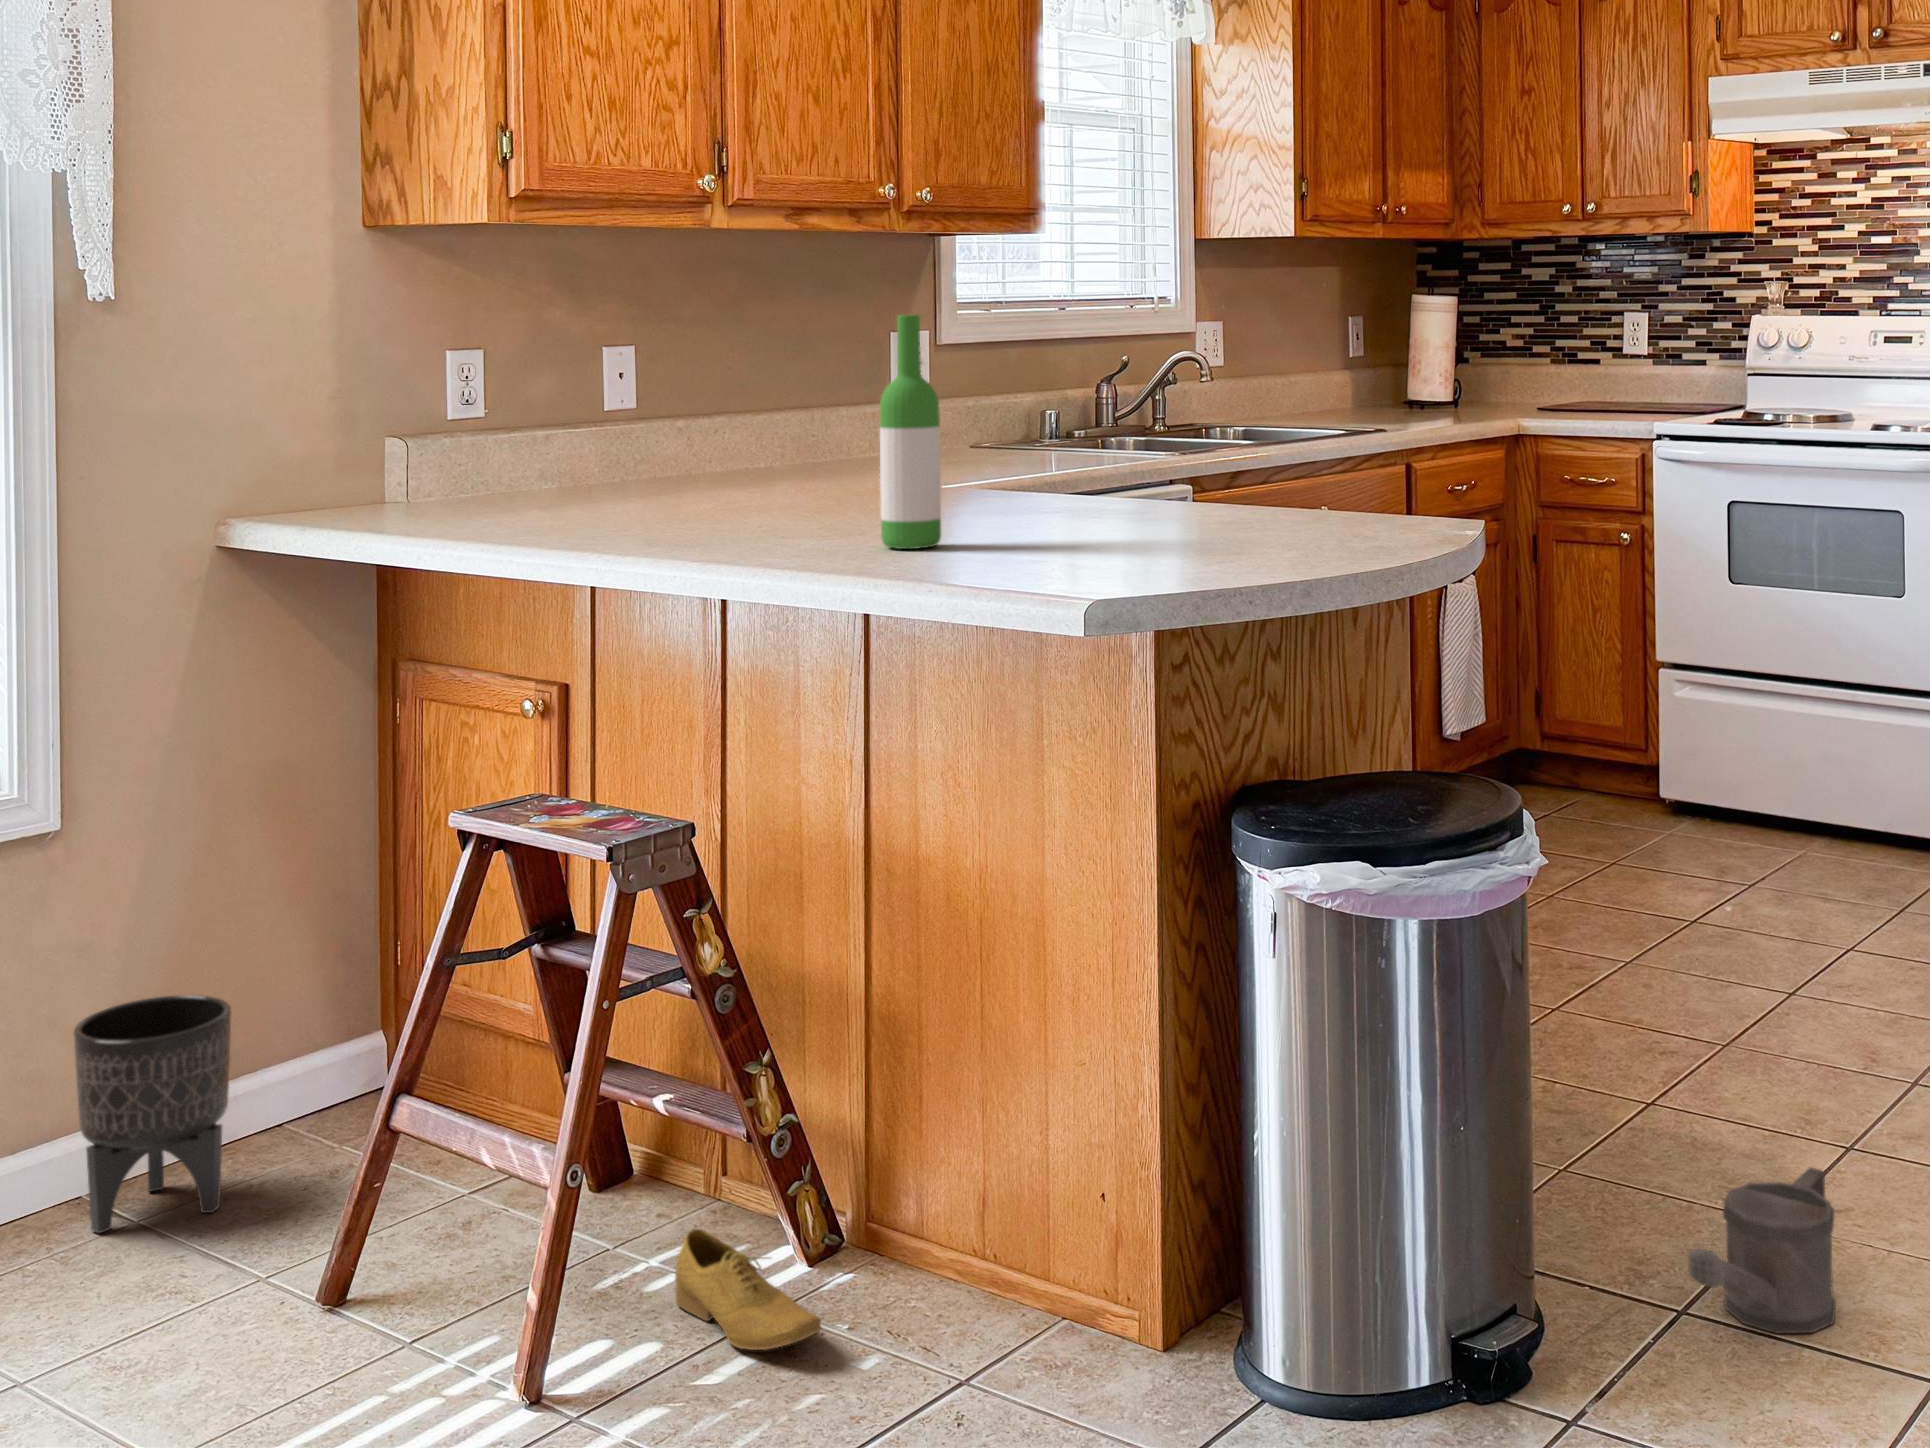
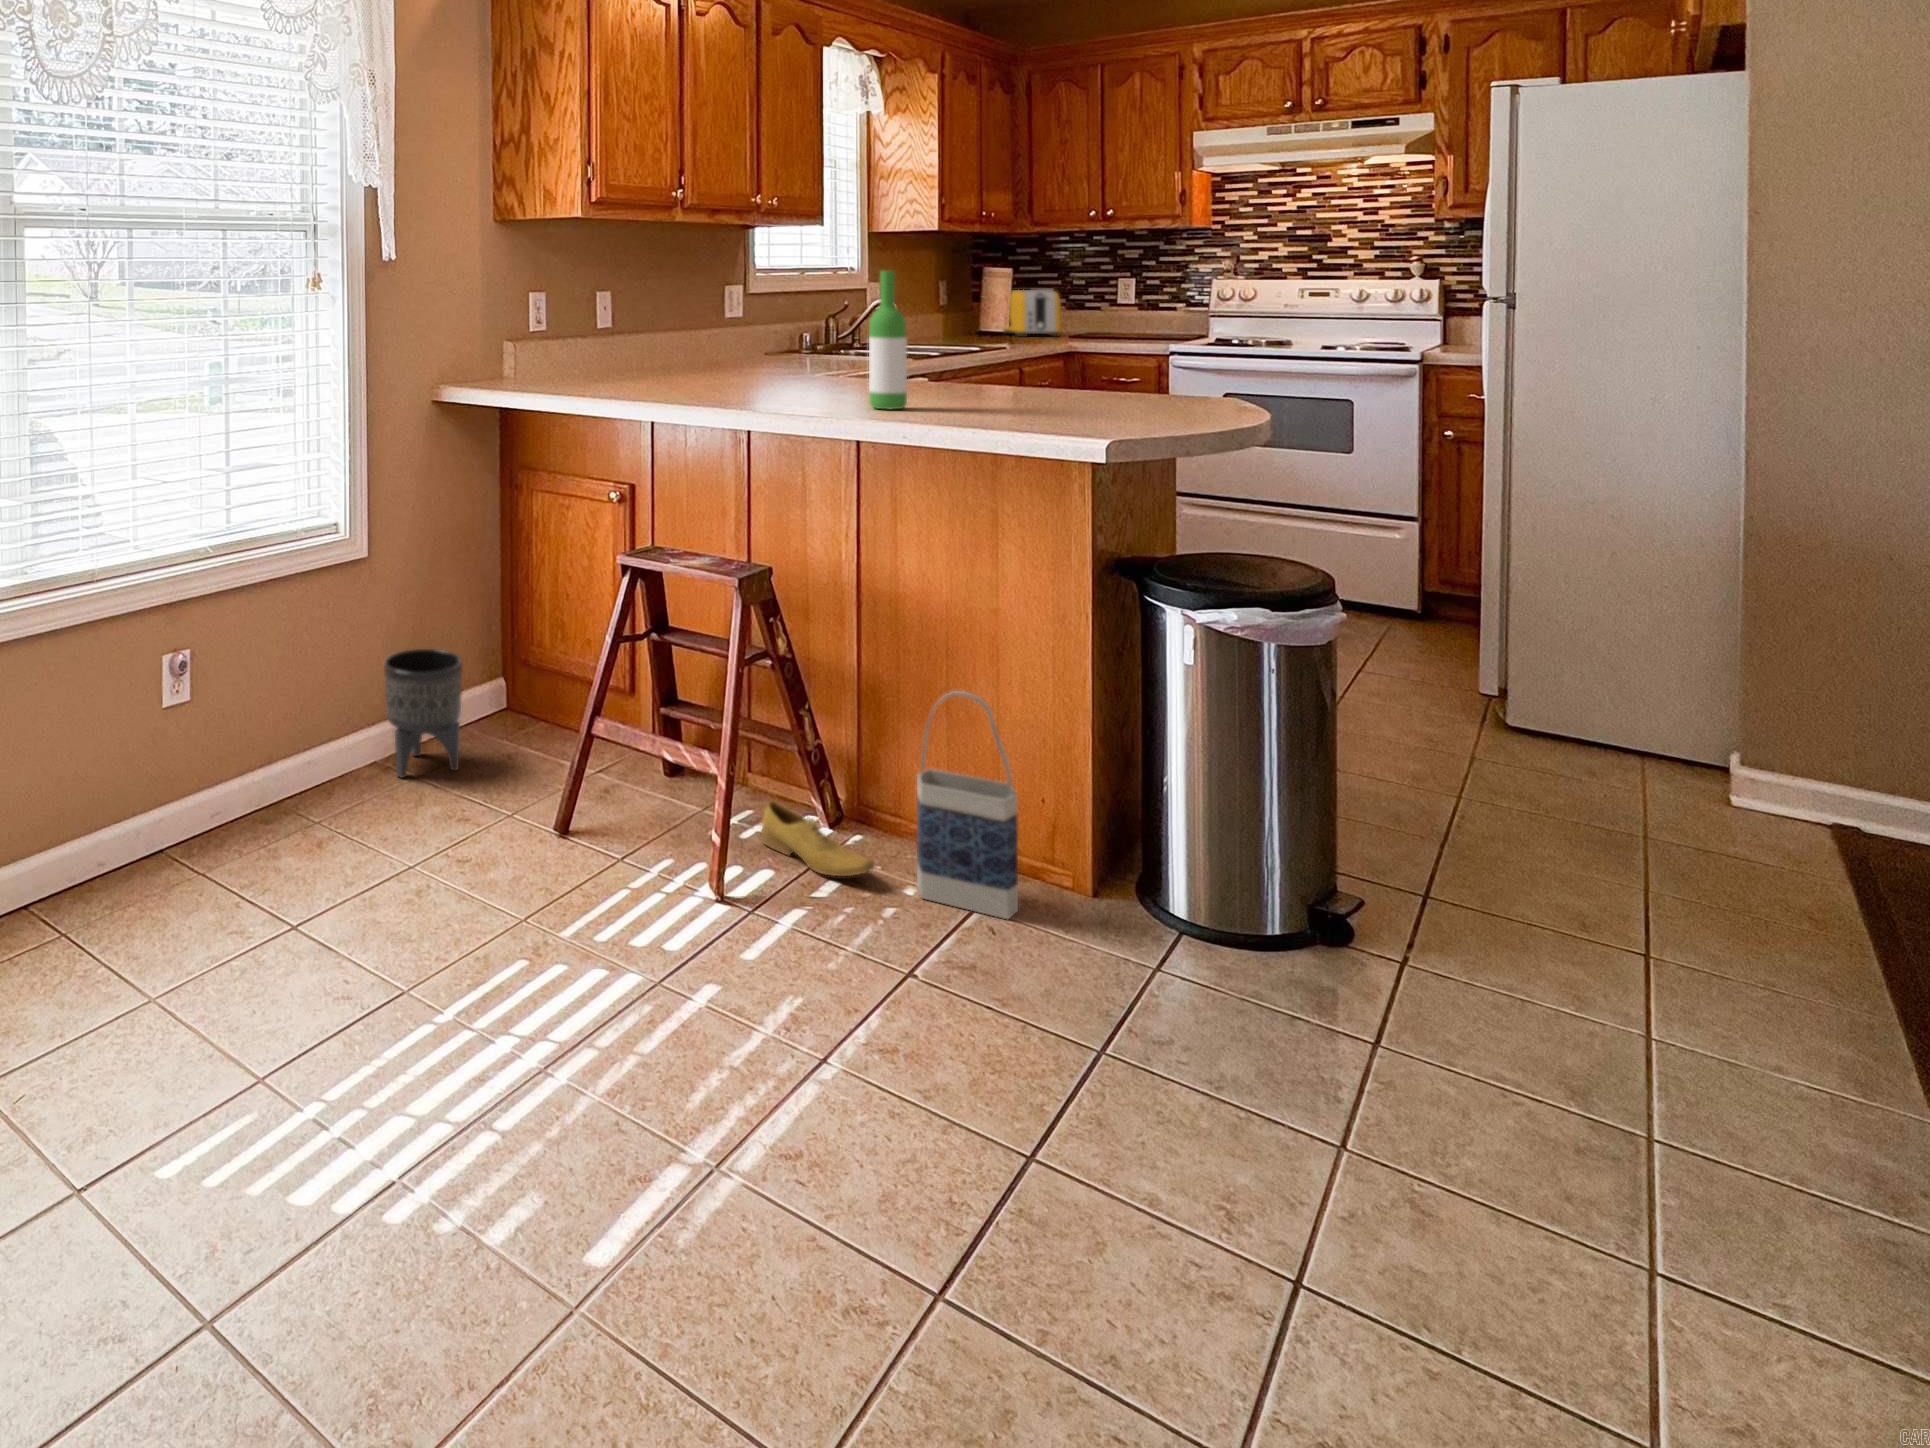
toaster: none [1462,334,1538,412] -> present [1003,290,1061,337]
bag: none [881,1021,1037,1401] -> present [917,691,1018,920]
watering can: present [1689,1168,1836,1333] -> none [1442,814,1534,920]

